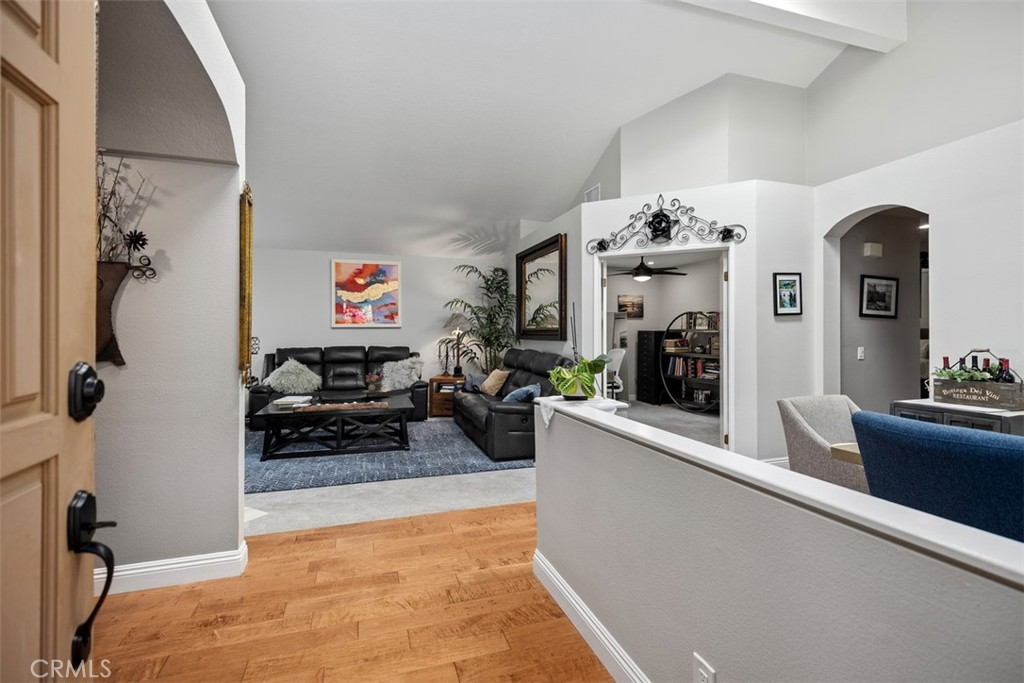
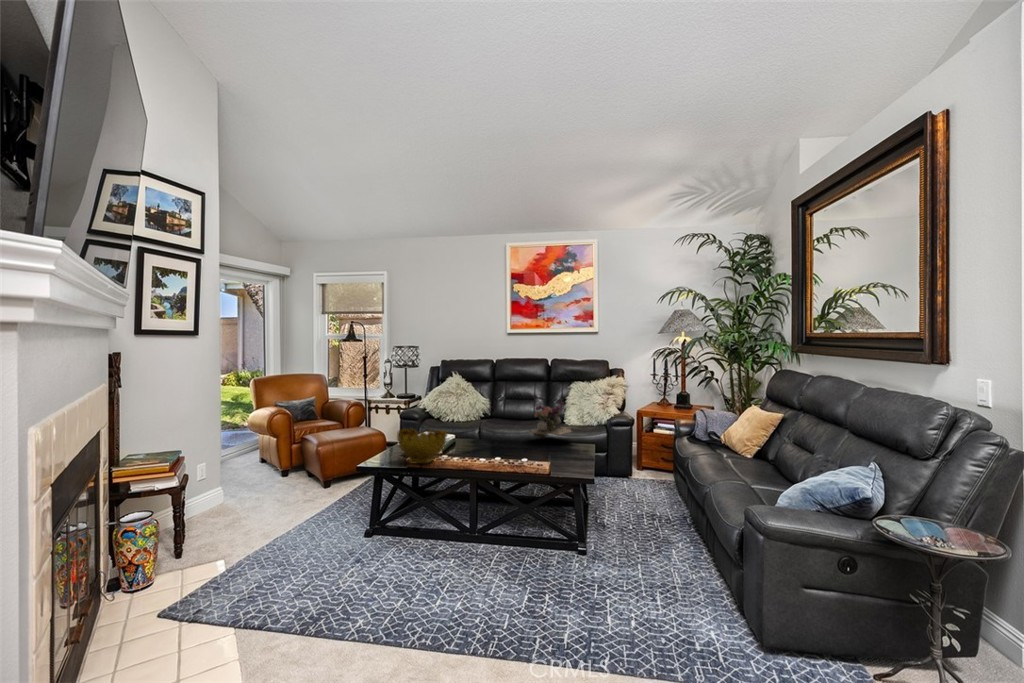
decorative bowl: none [285,387,319,408] -> present [397,428,447,464]

